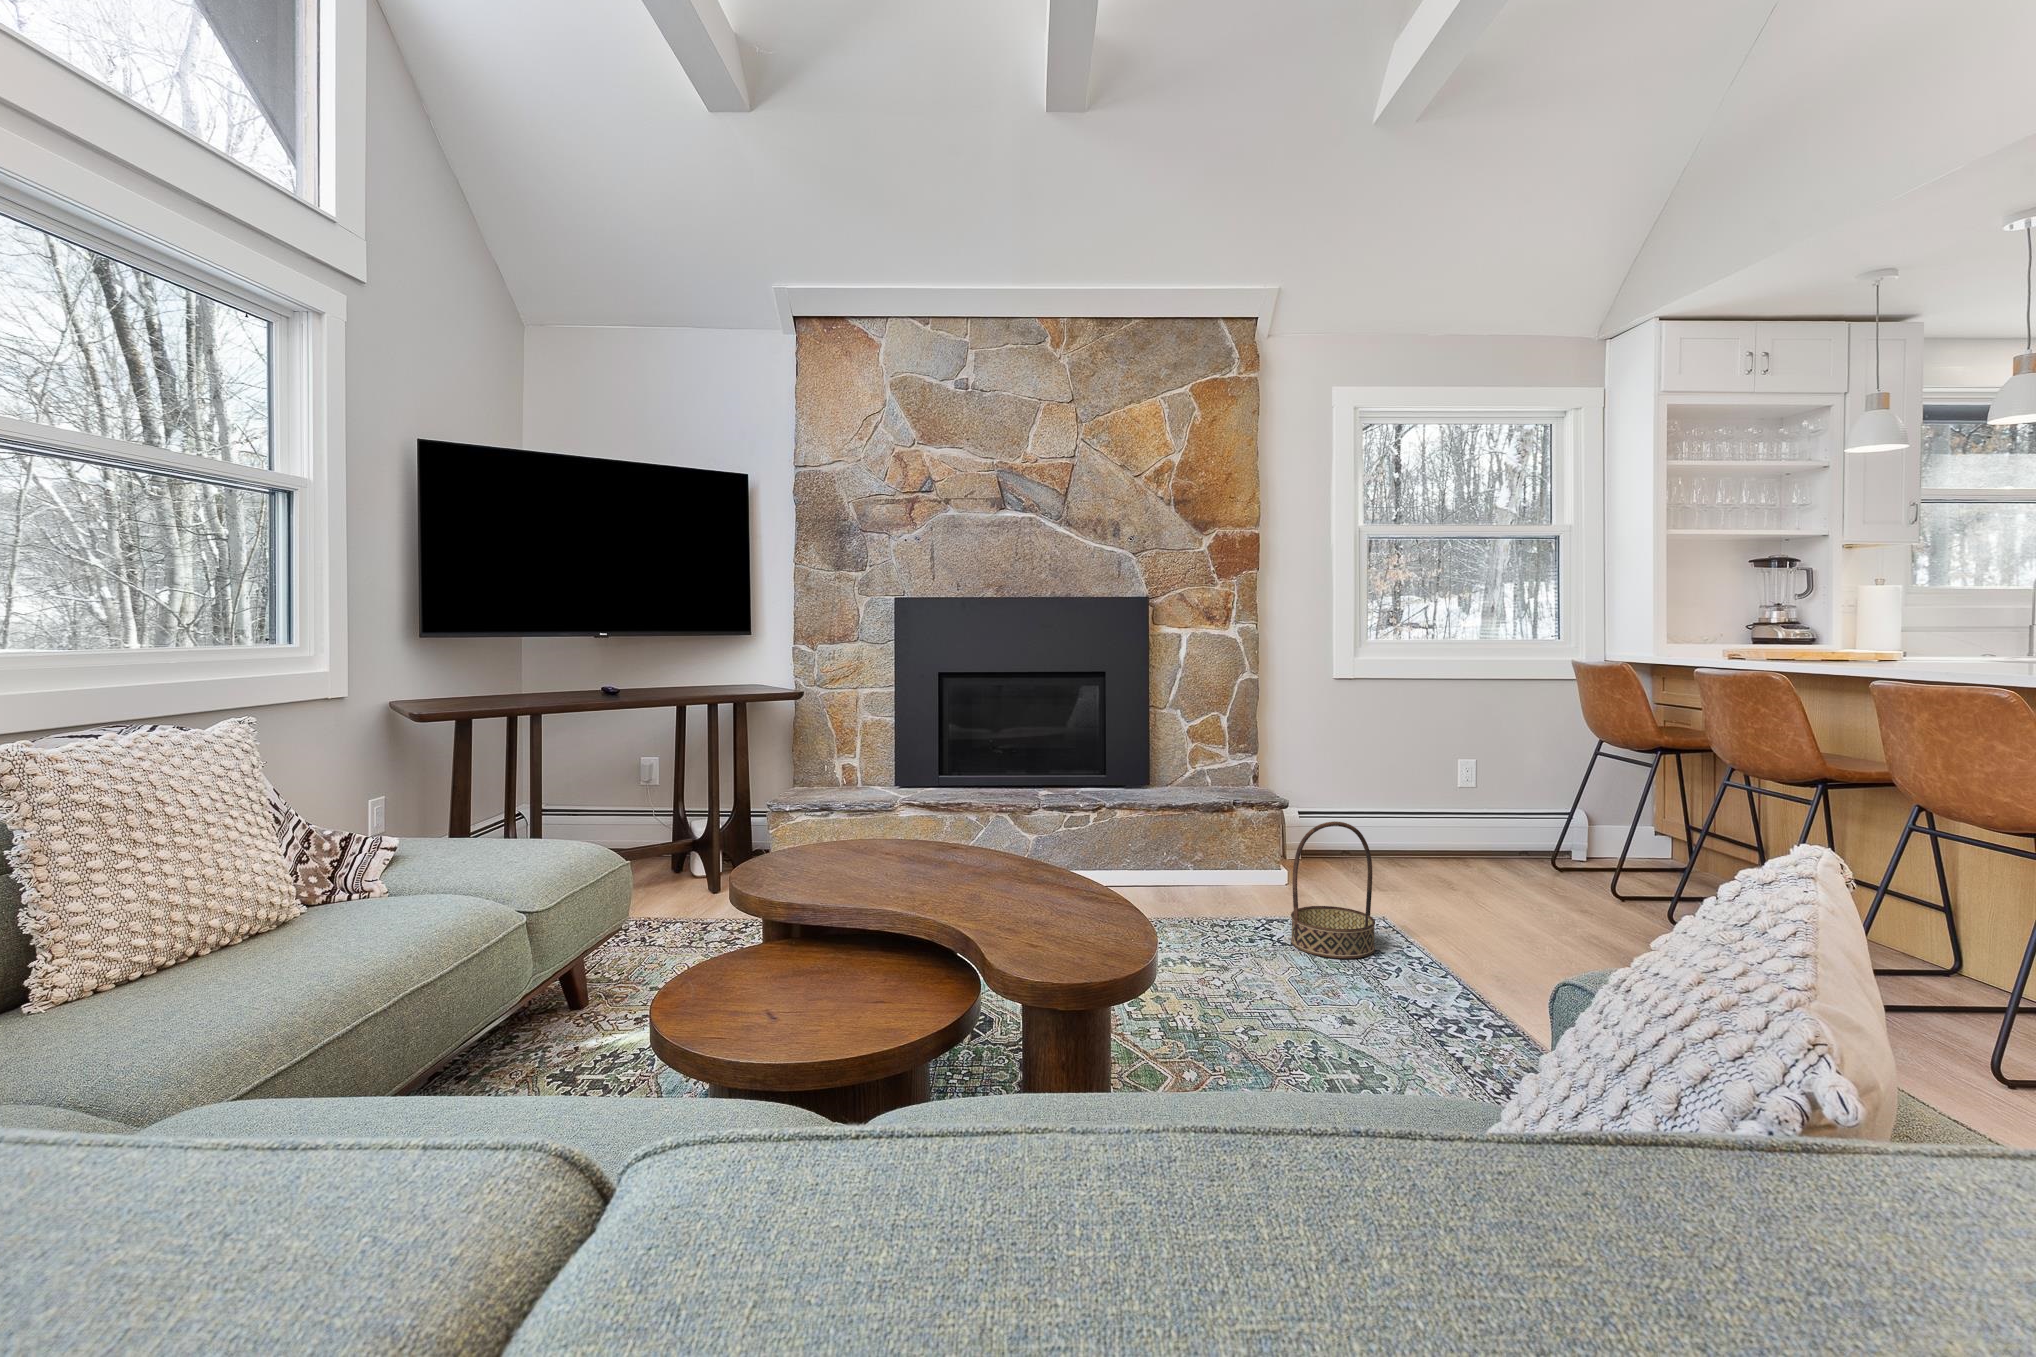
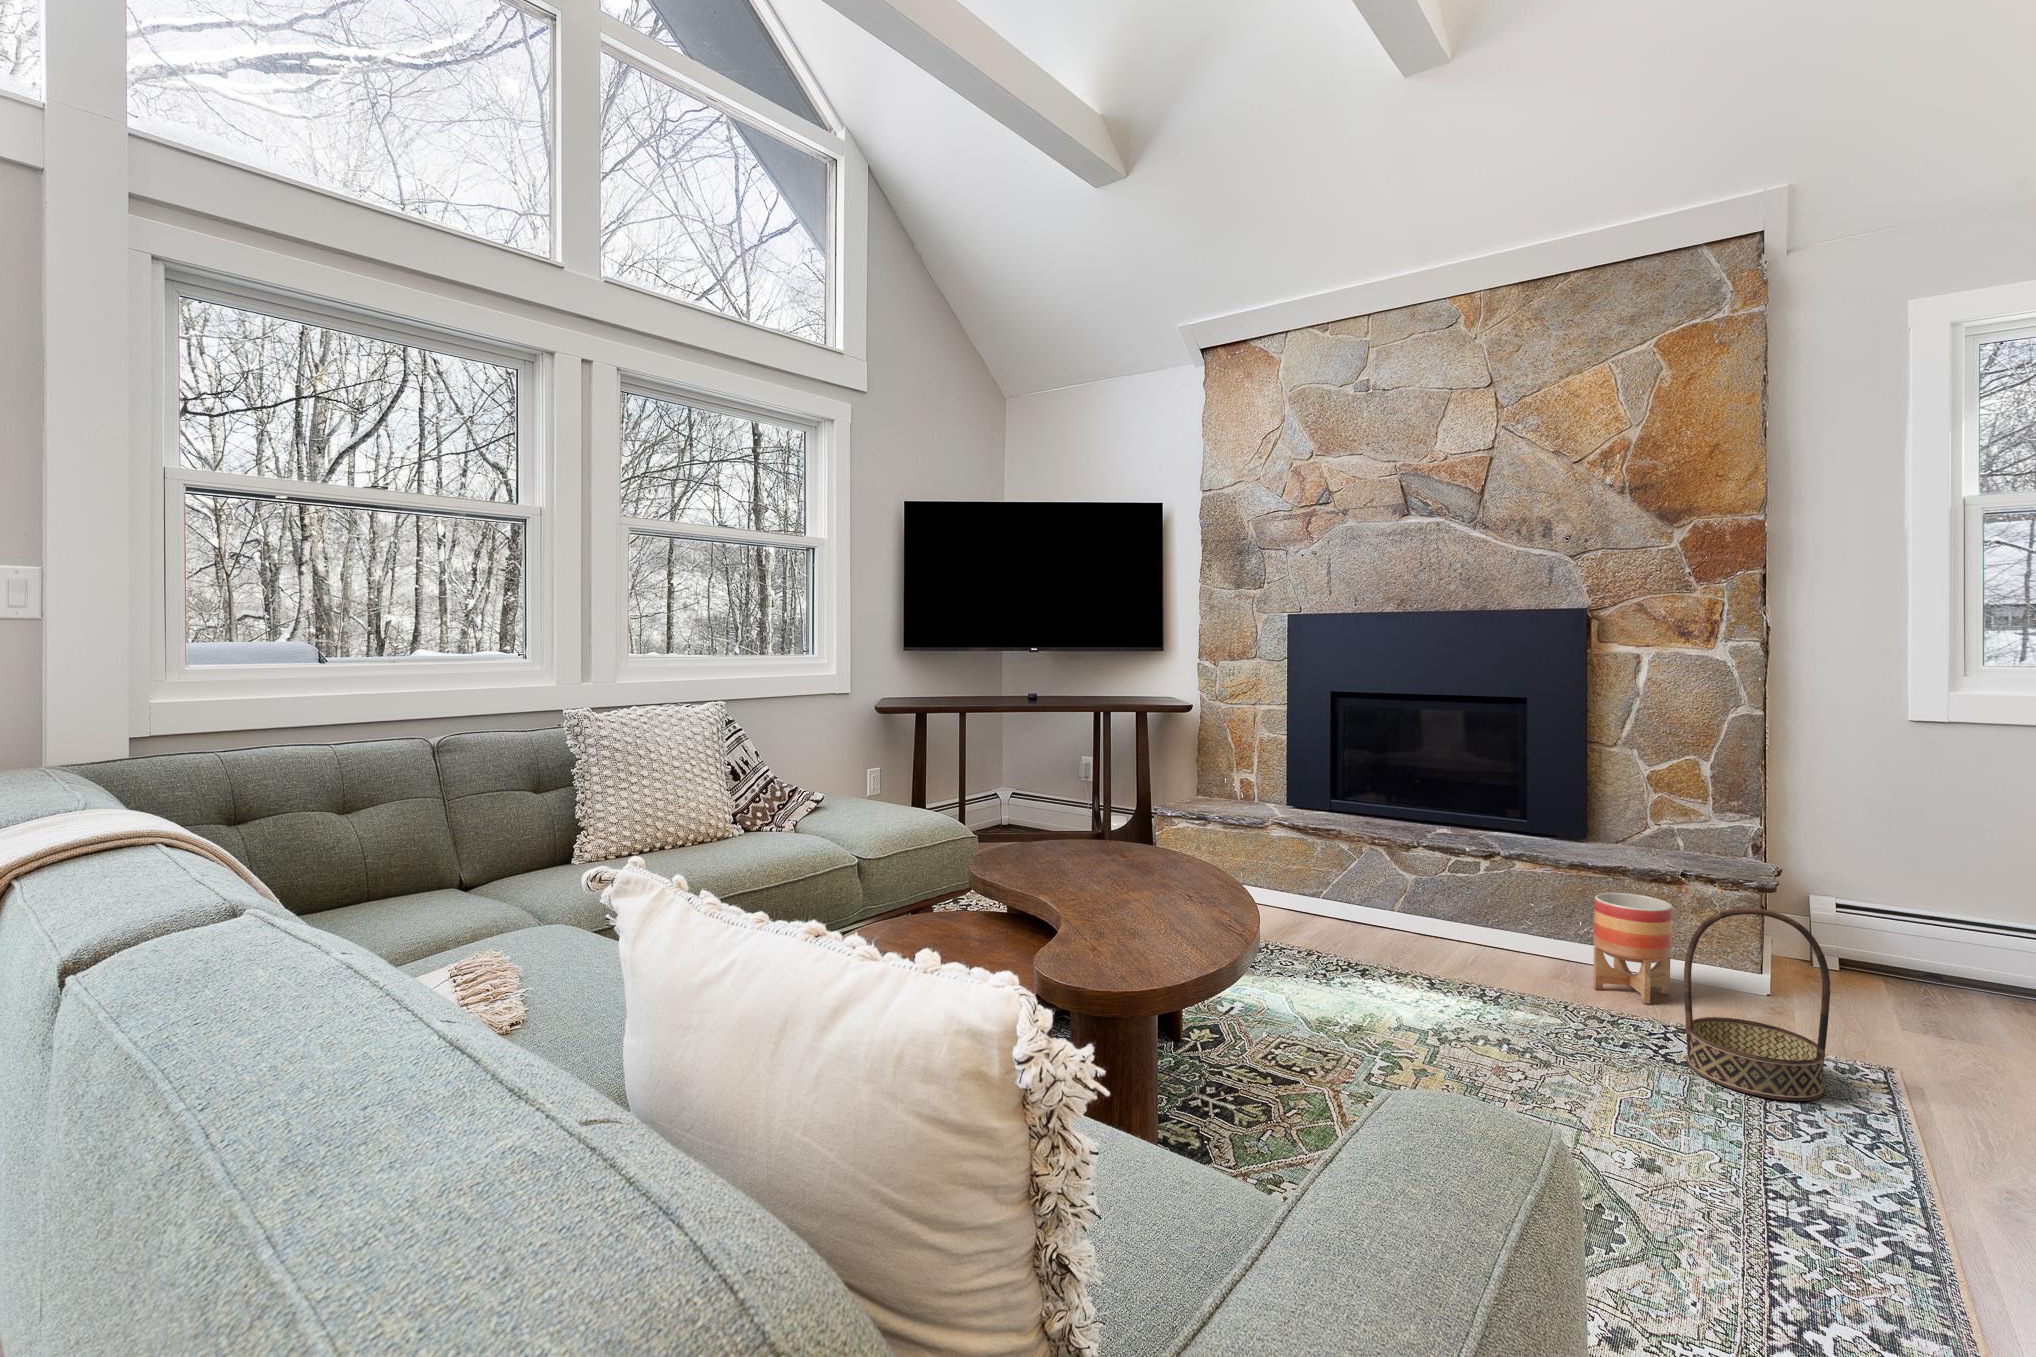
planter: none [1191,825,1243,909] -> present [1593,893,1673,1004]

